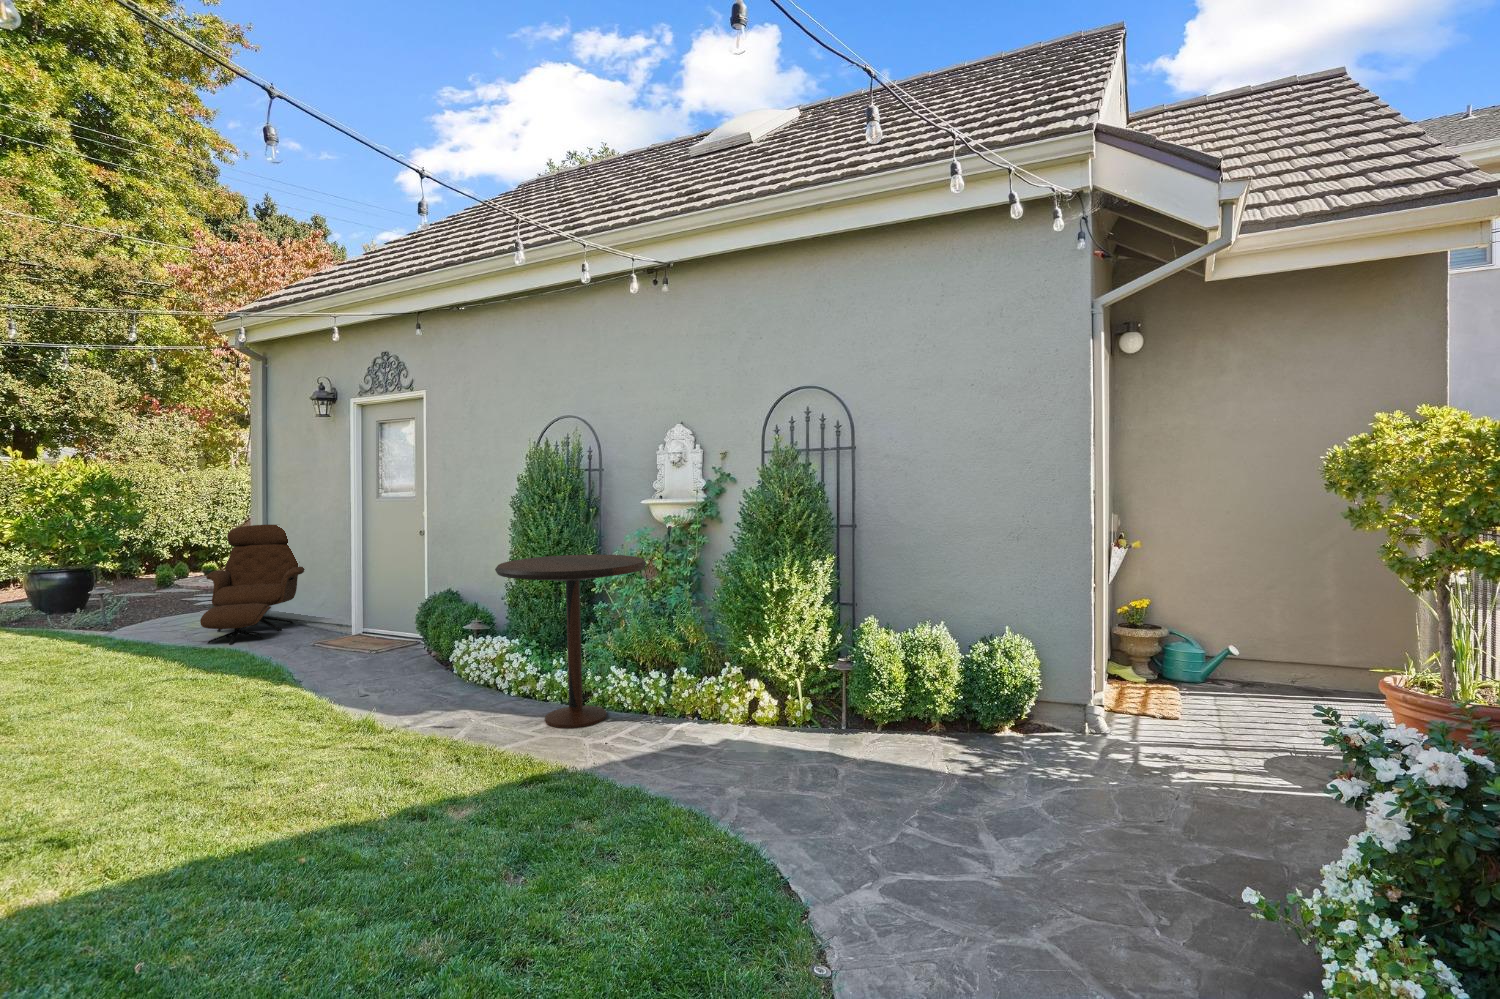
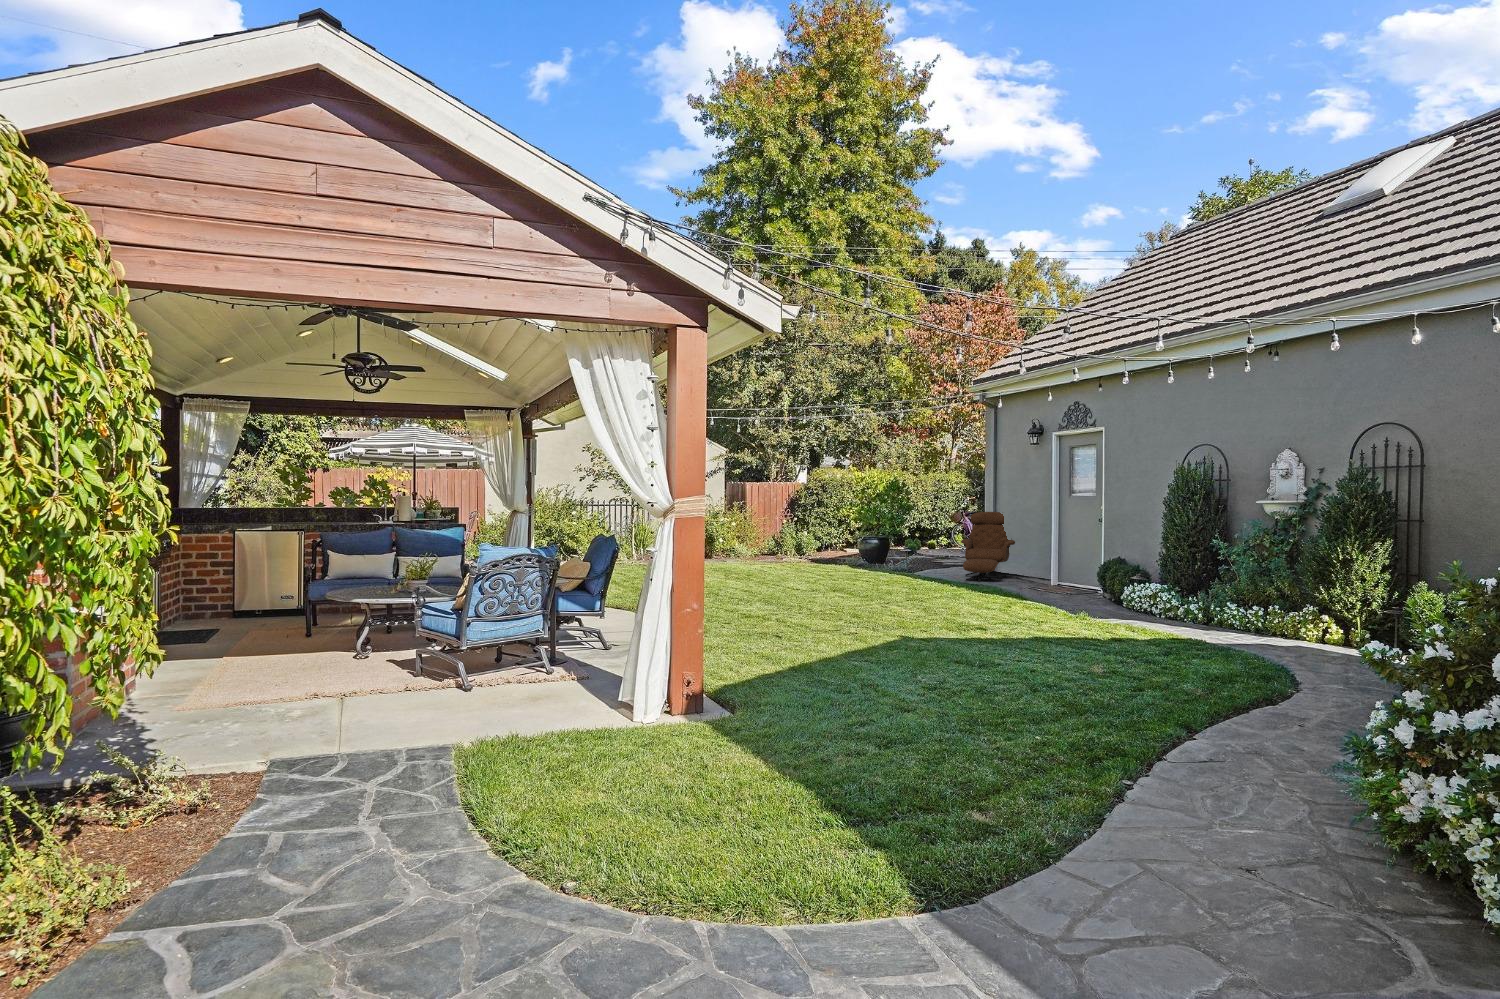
pedestal table: present [495,555,646,728] -> none [1156,532,1254,630]

